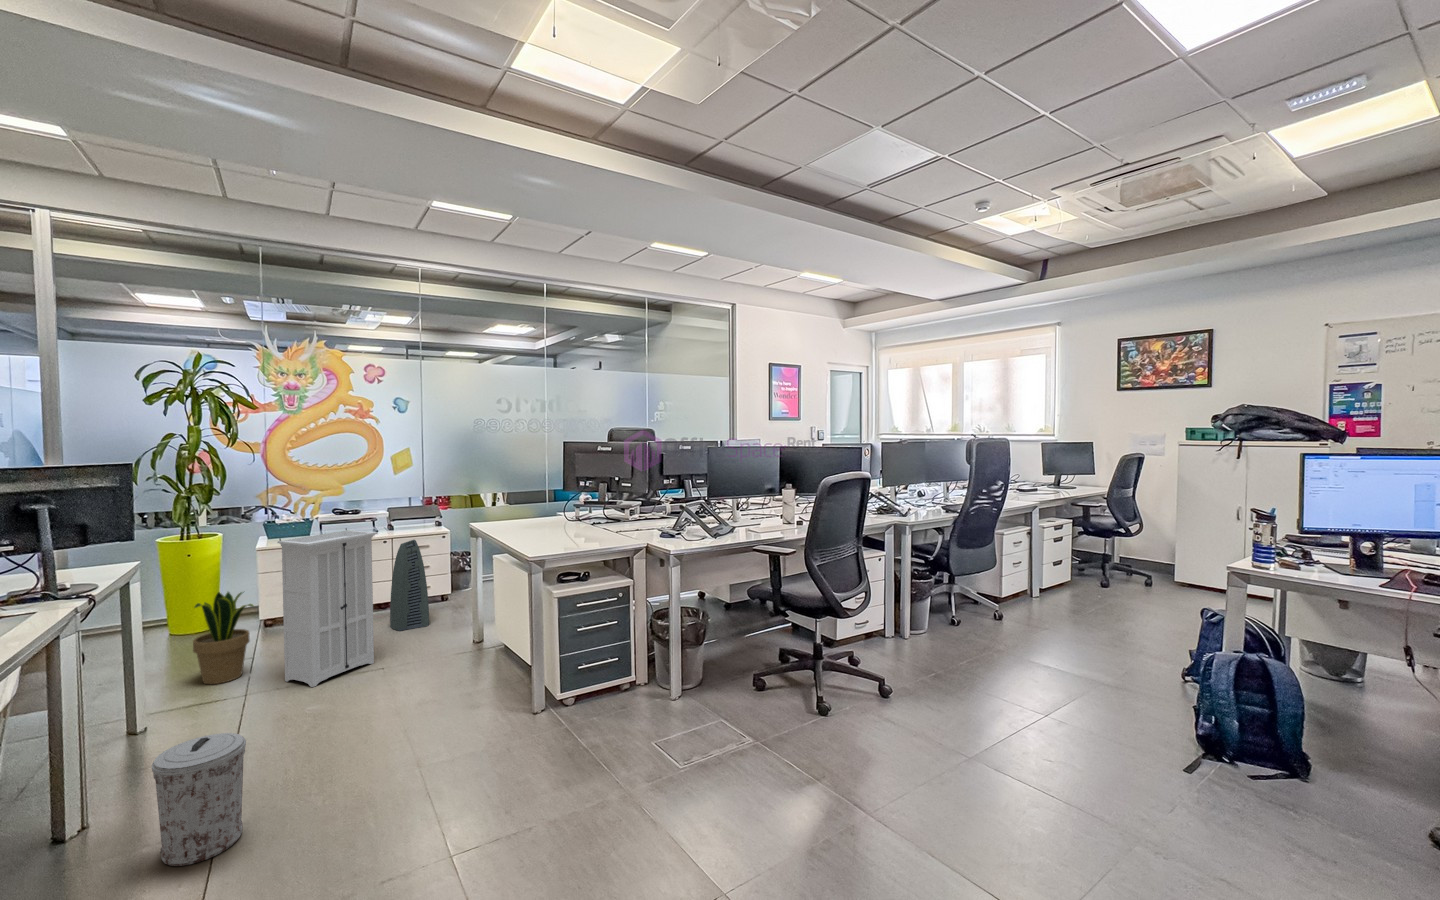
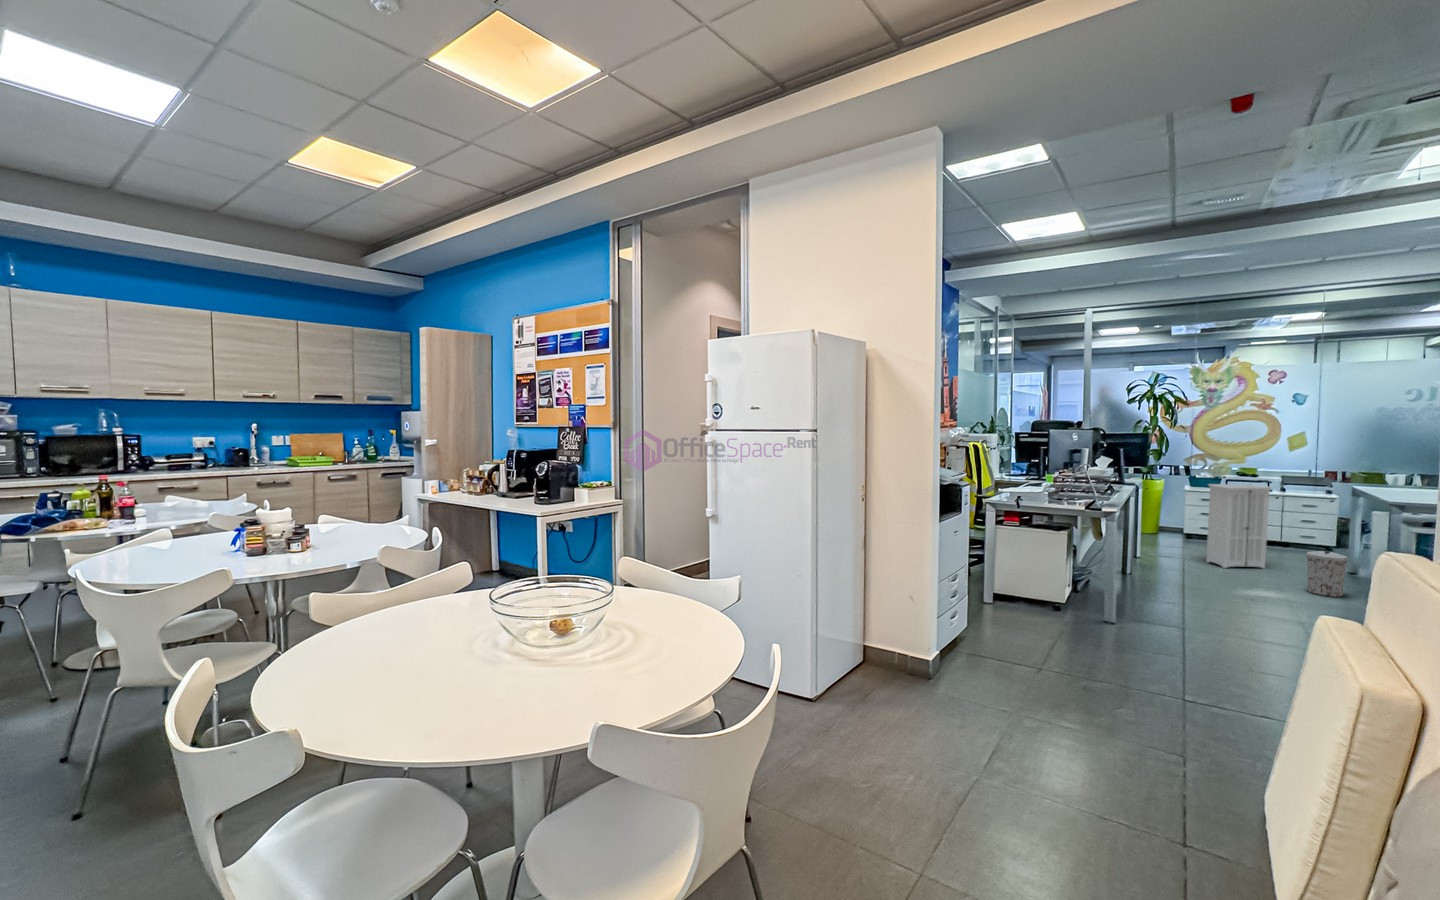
air purifier: present [390,540,429,631] -> none [1278,499,1312,562]
potted plant: present [193,592,253,684] -> none [1156,507,1190,555]
trash can: present [152,733,246,866] -> present [1306,551,1348,597]

